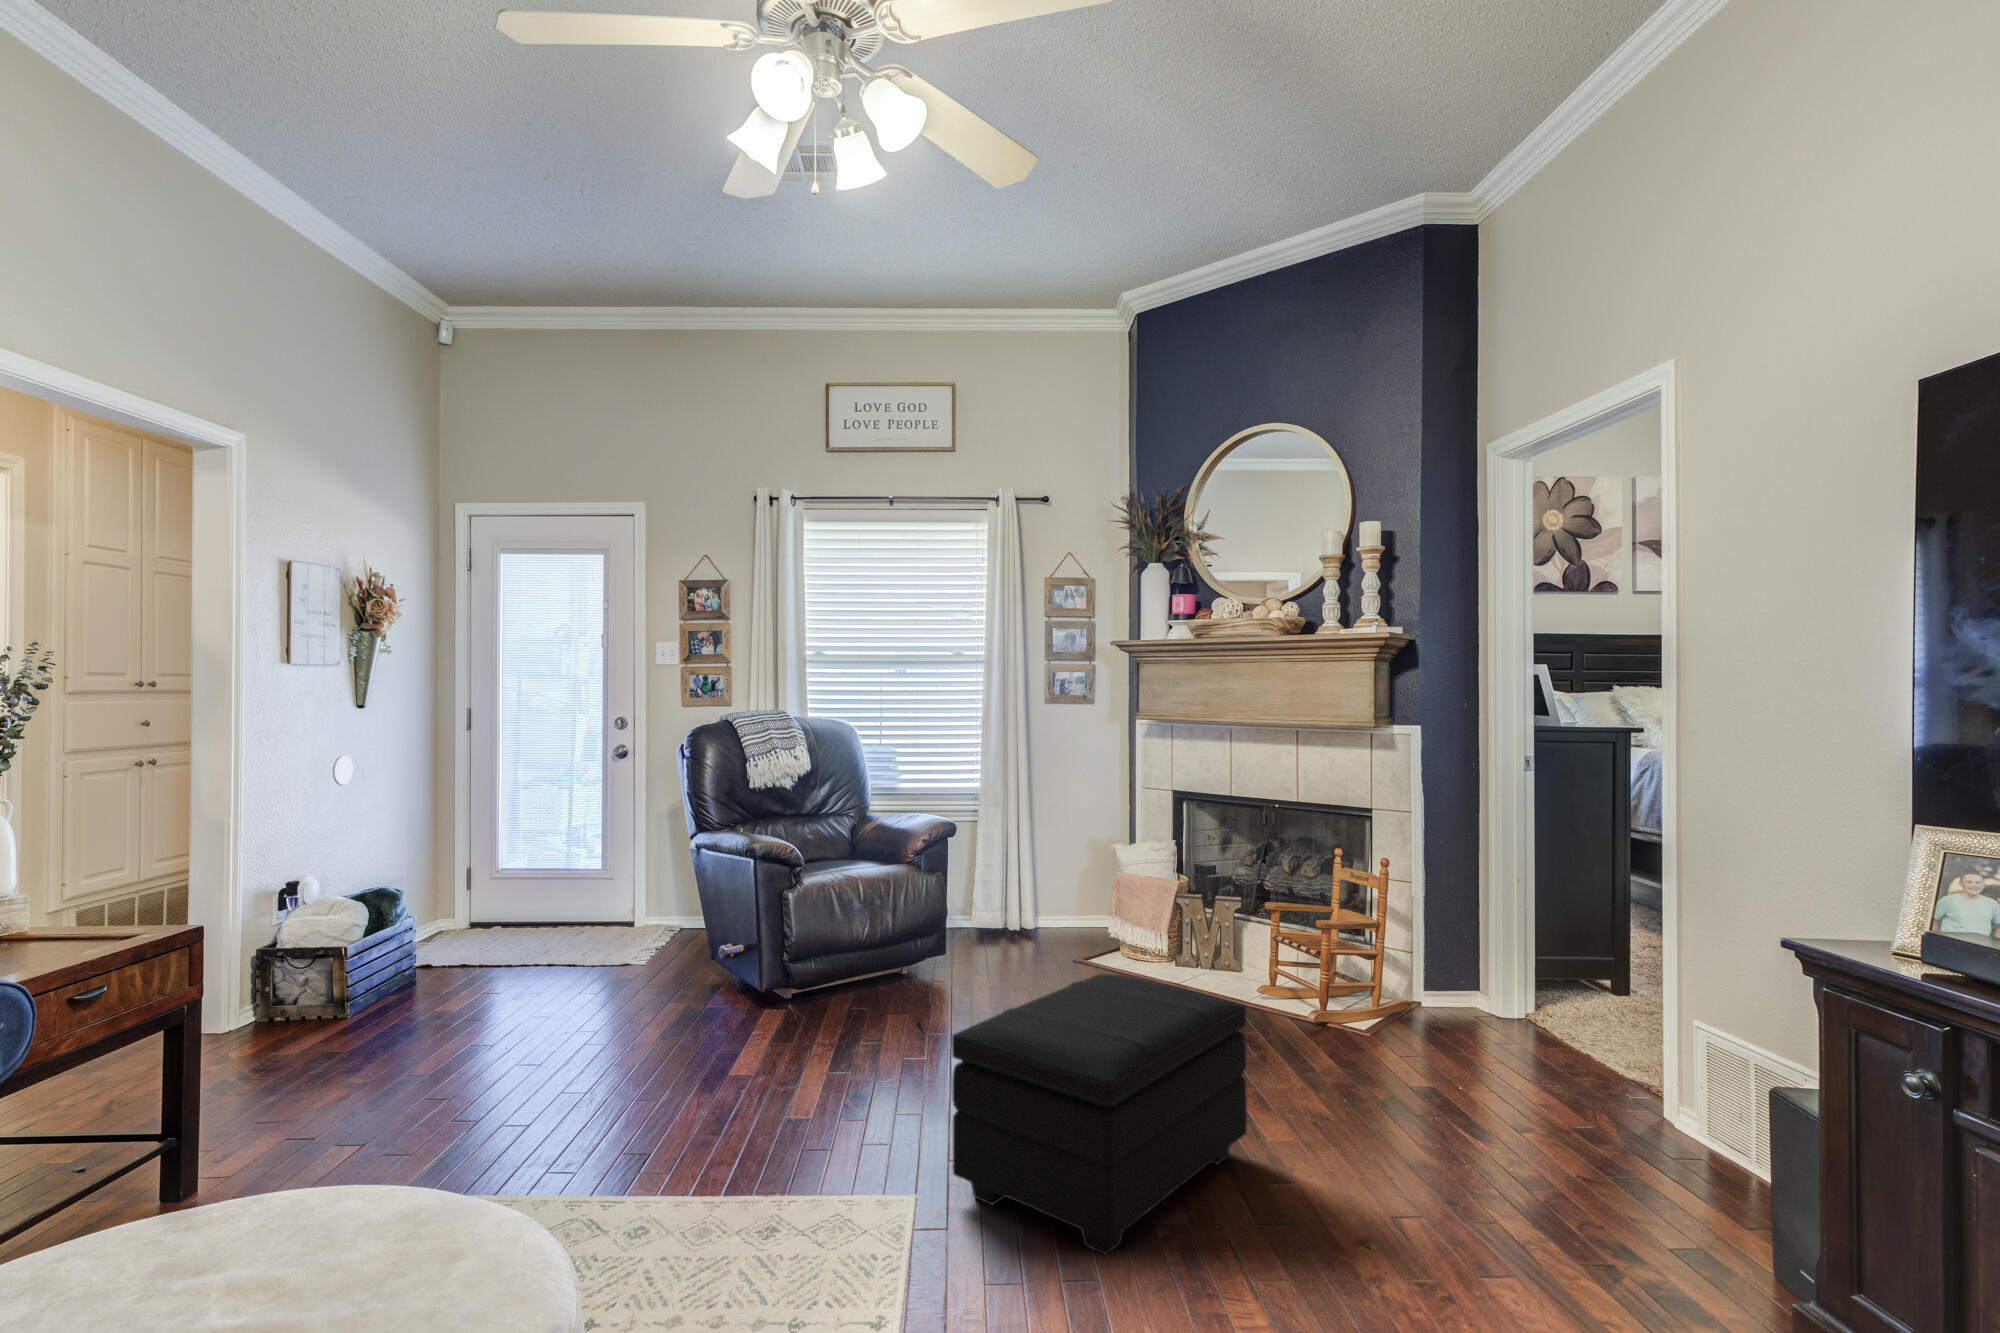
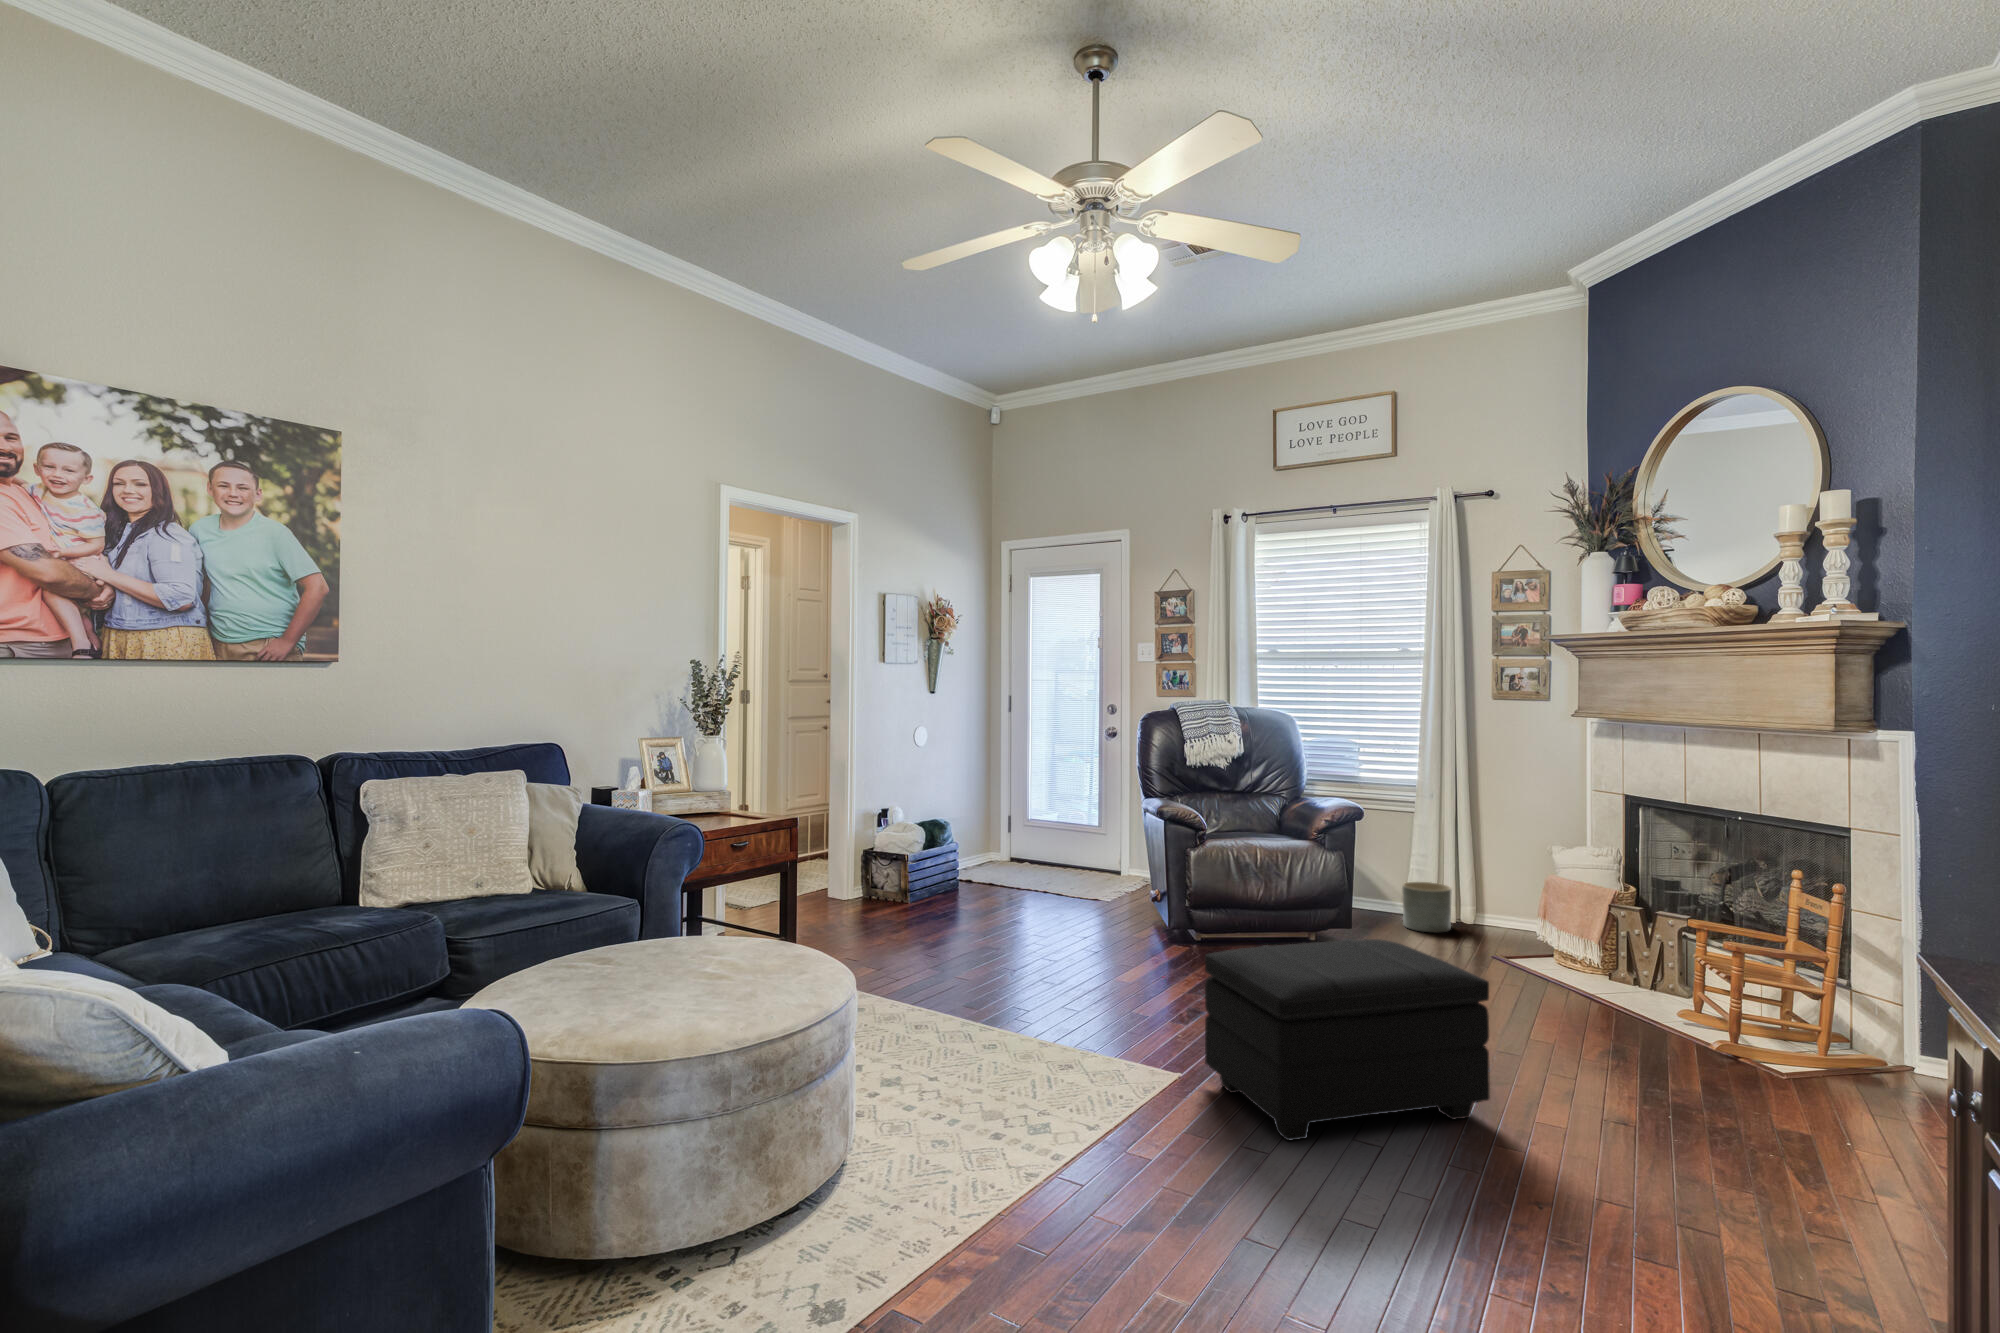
planter: none [973,891,1019,943] -> present [1402,882,1452,933]

